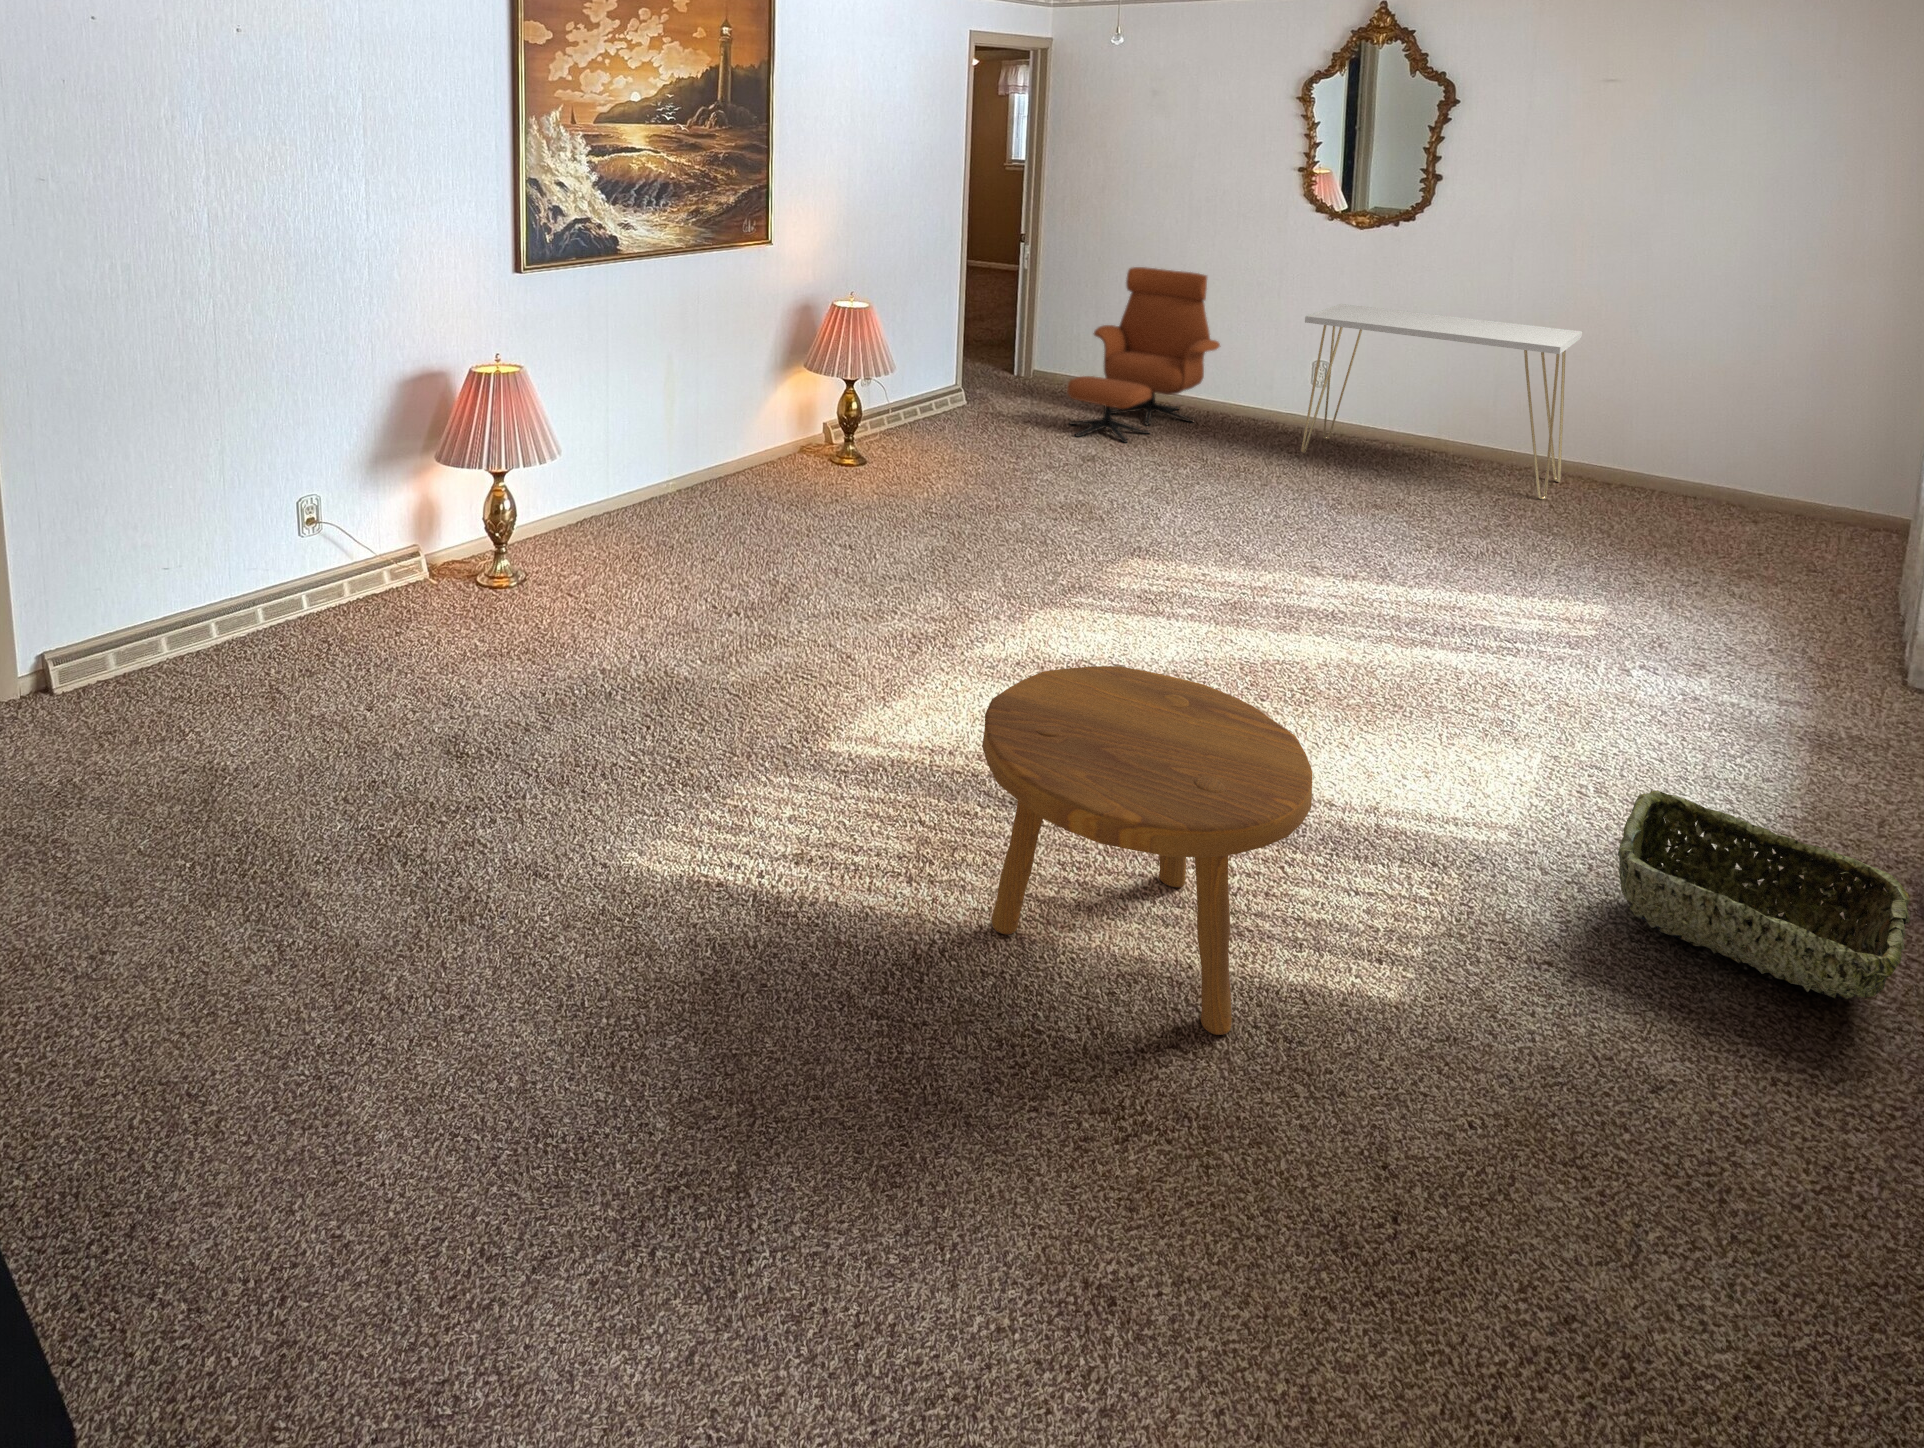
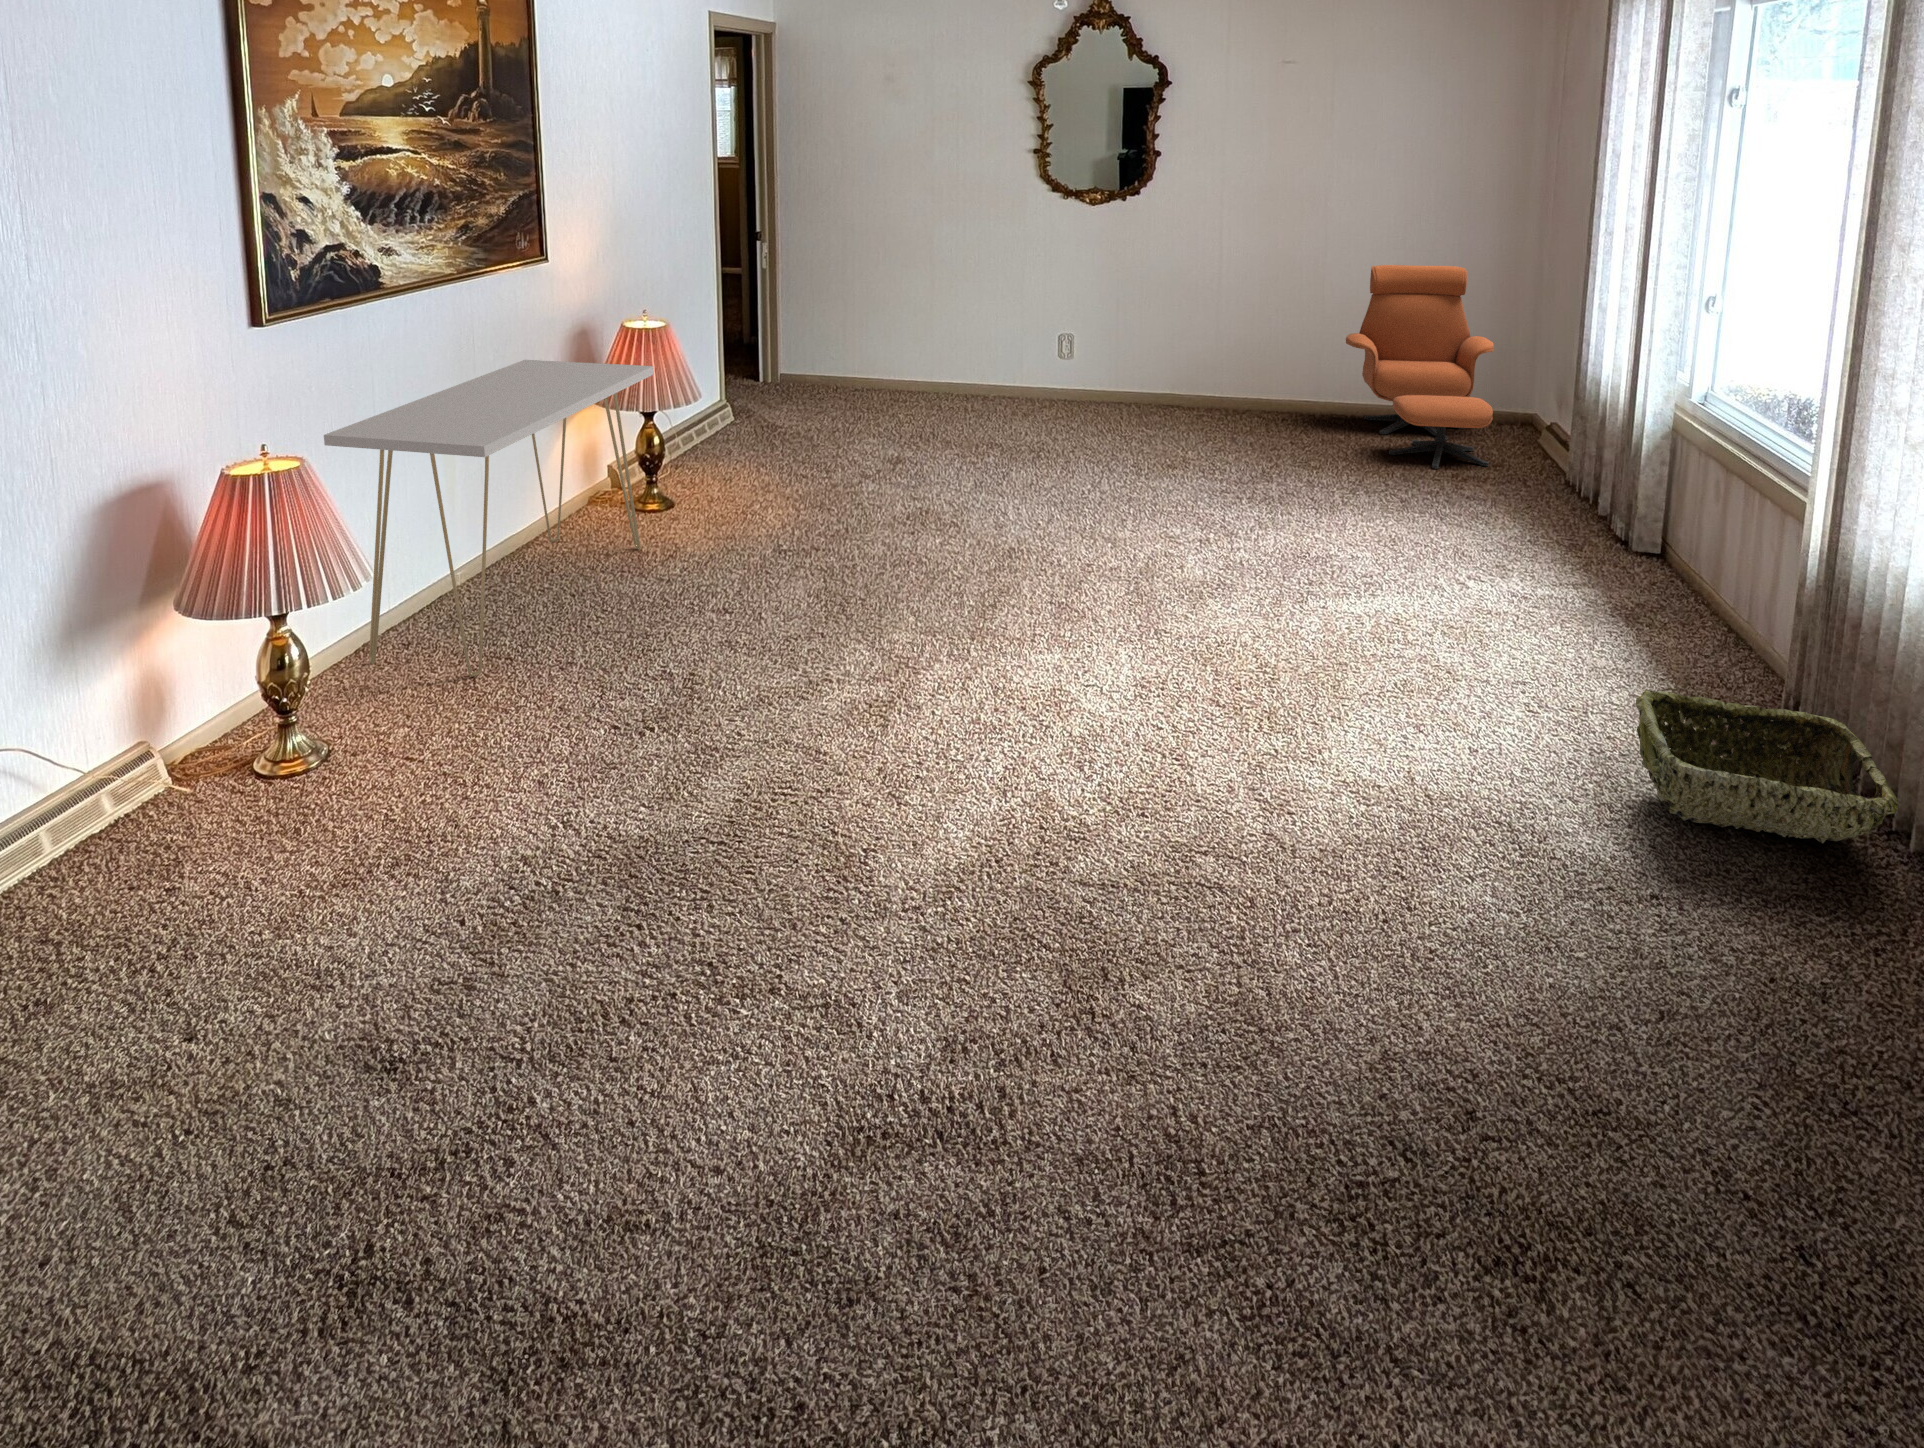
lounge chair: present [1067,267,1220,443] -> present [1346,265,1494,469]
console table: present [1301,304,1582,499] -> present [324,360,654,677]
footstool: present [982,666,1313,1035] -> none [1176,697,1565,1098]

